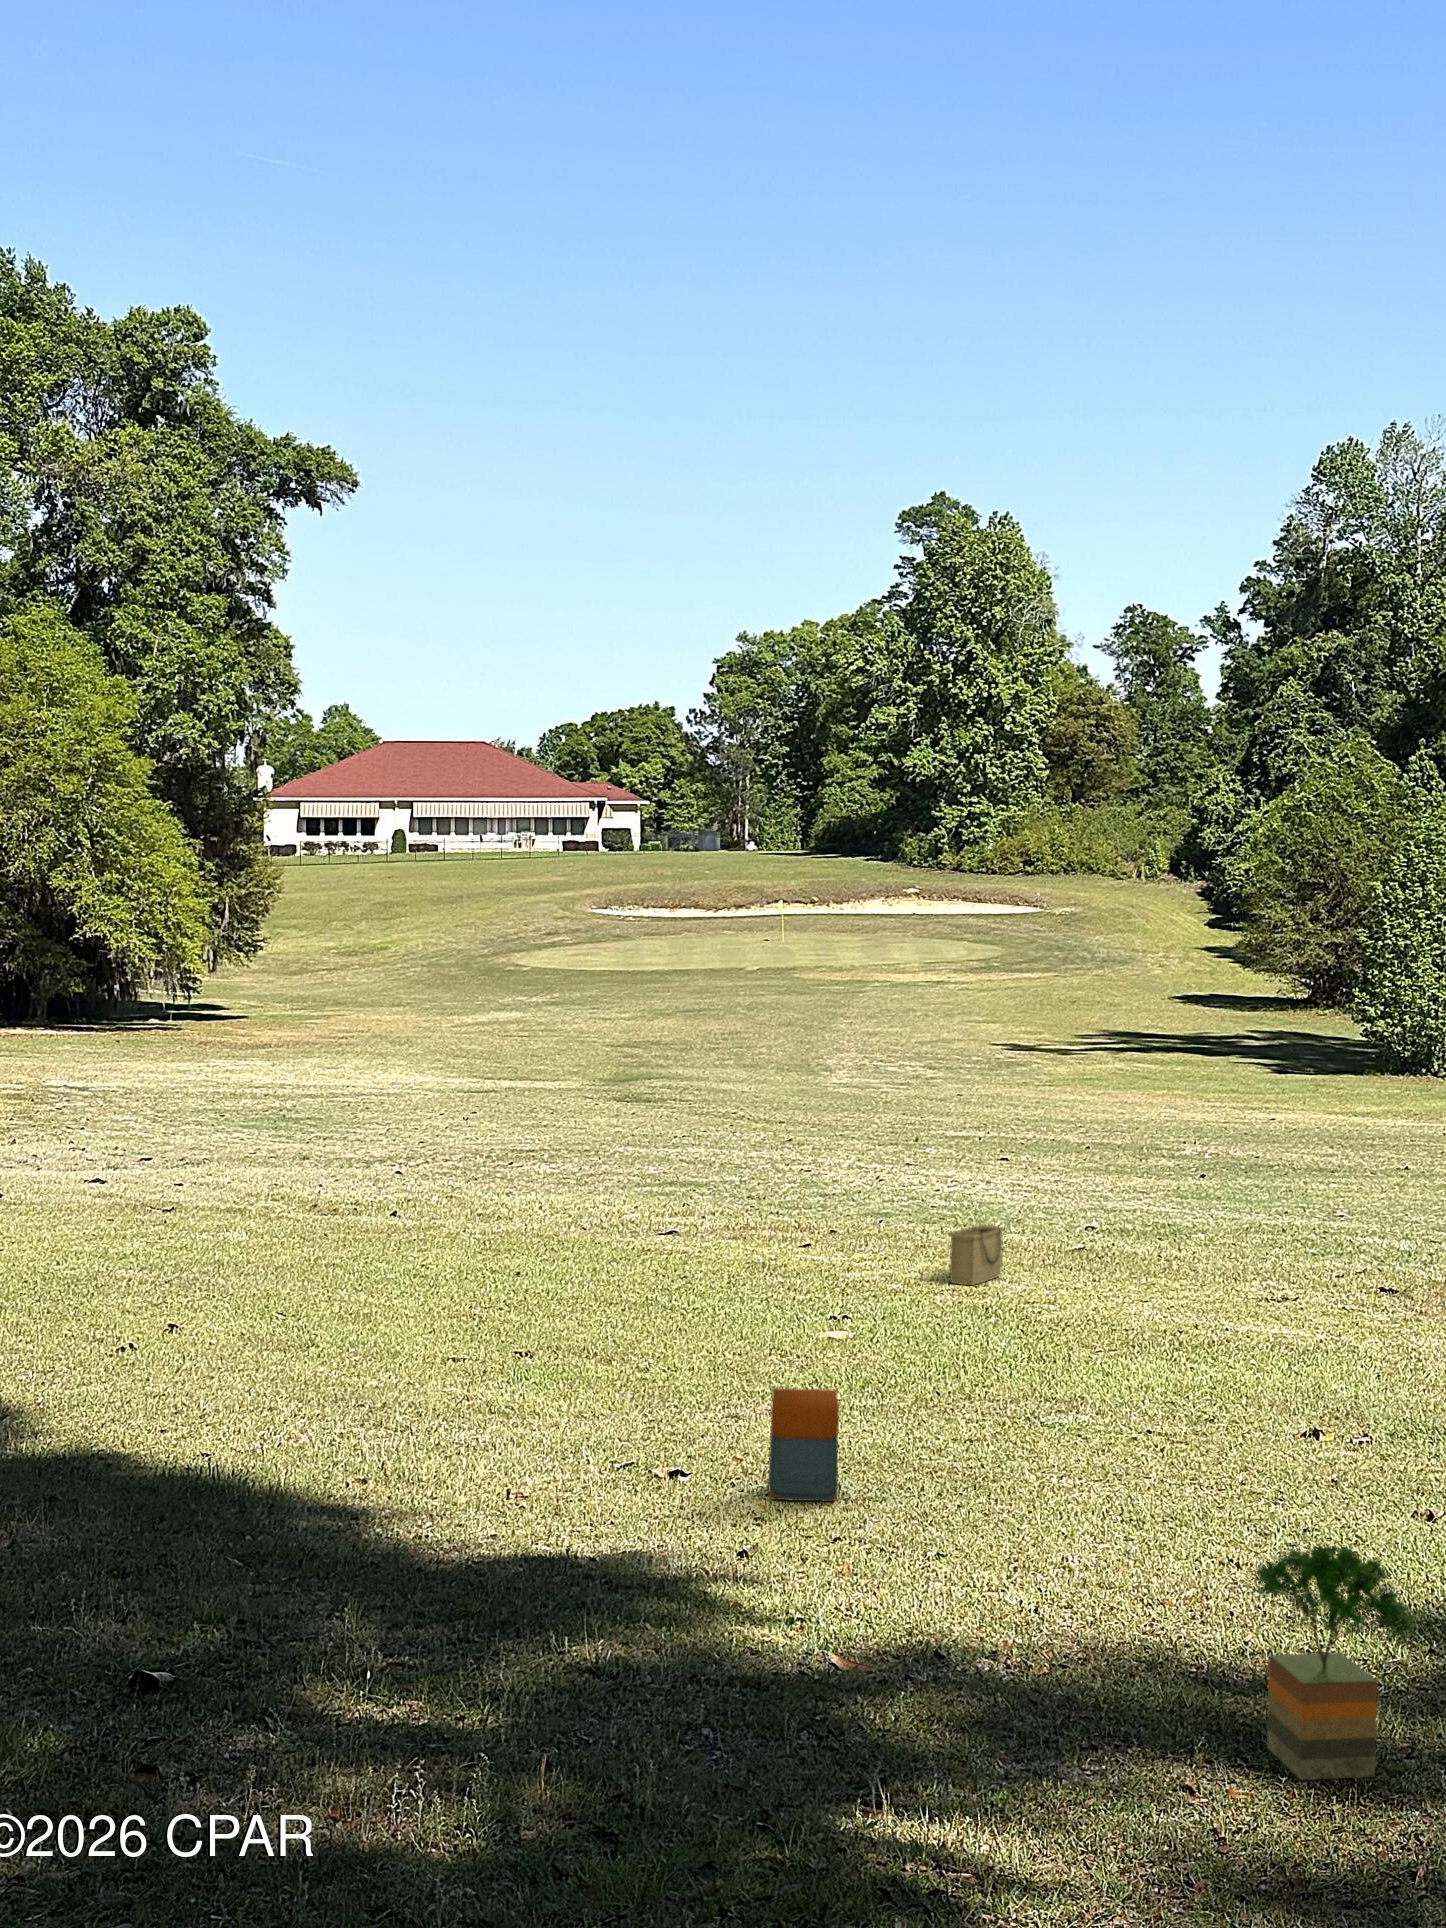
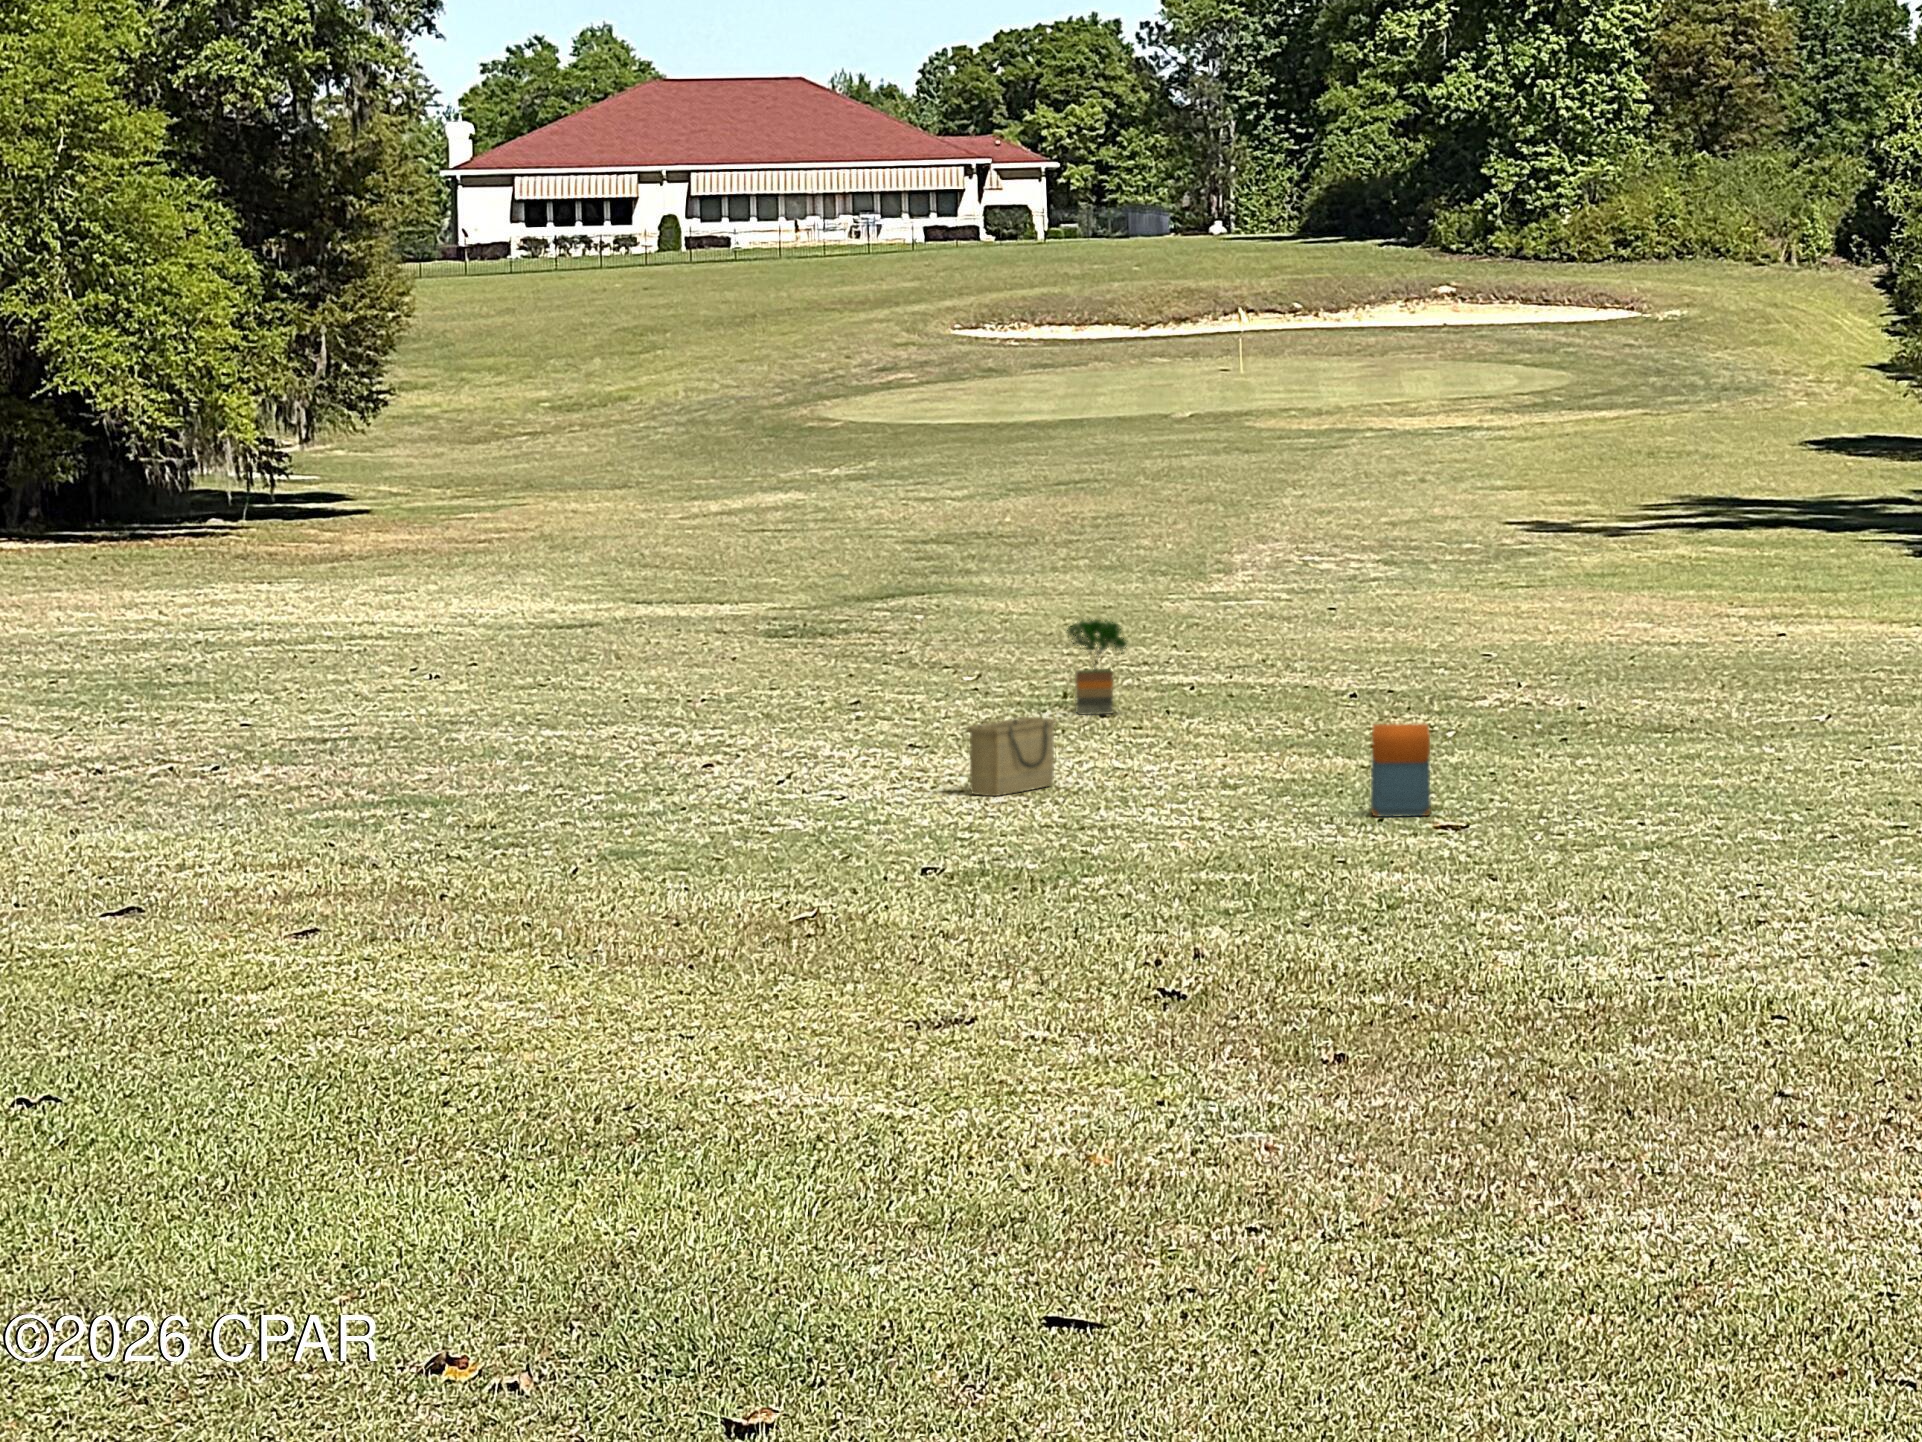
backpack: present [768,1388,839,1501] -> present [1371,723,1431,817]
potted tree: present [1255,1545,1415,1780] -> present [1067,619,1128,715]

